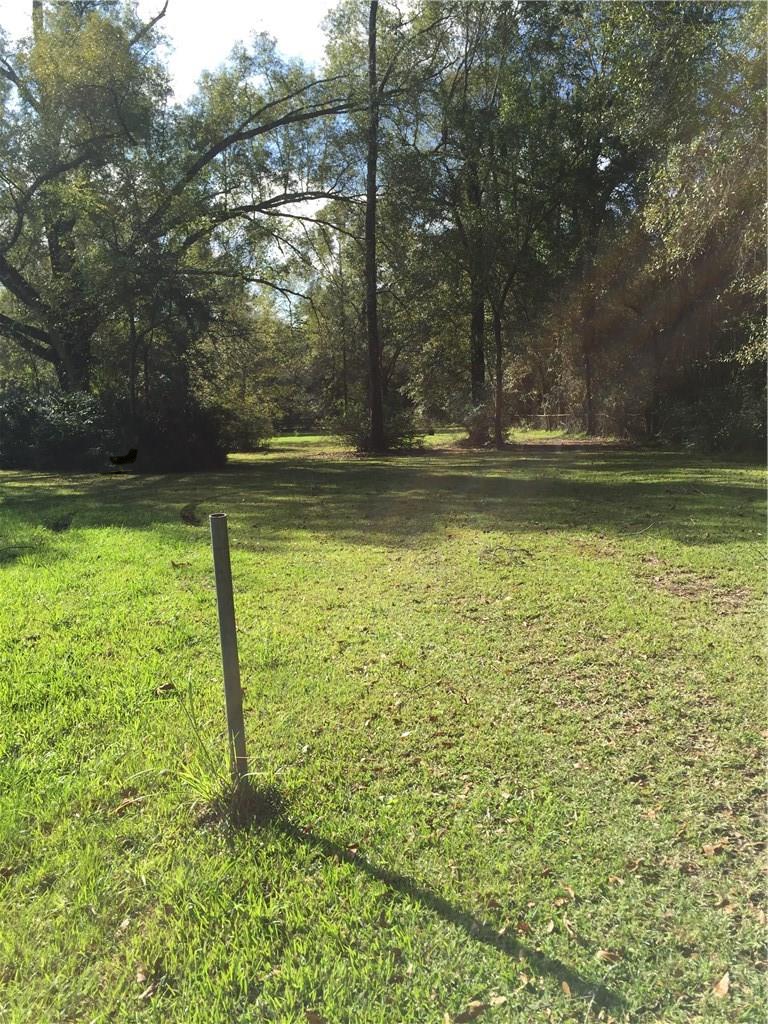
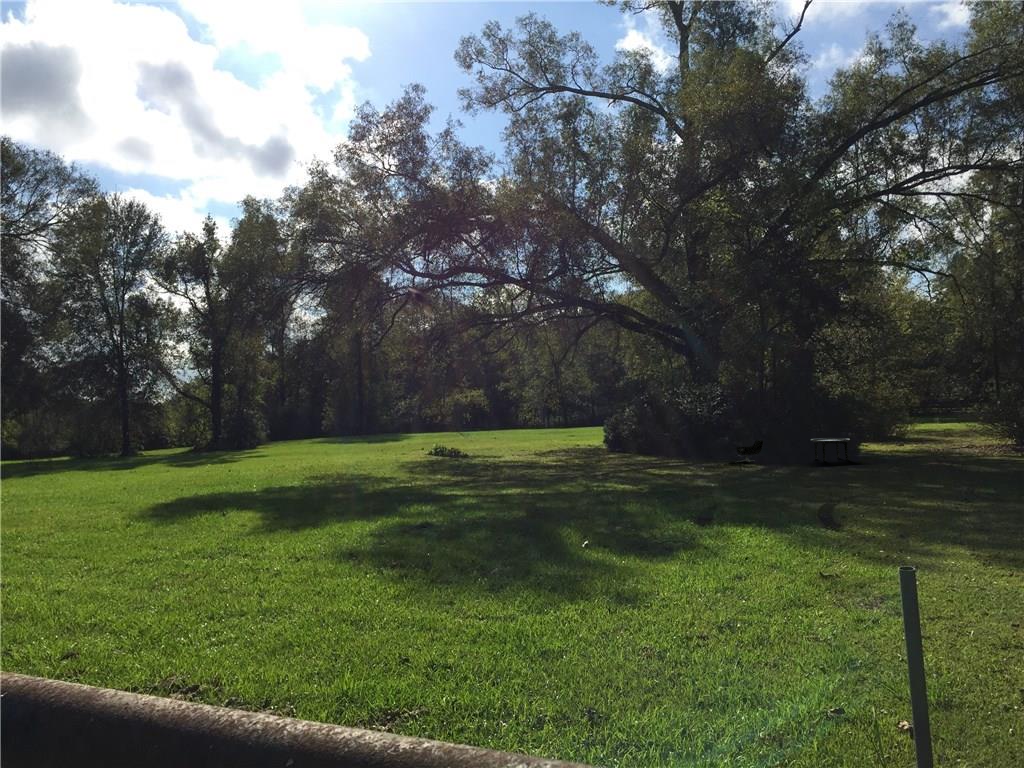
round table: none [186,445,222,468] -> present [811,438,850,461]

